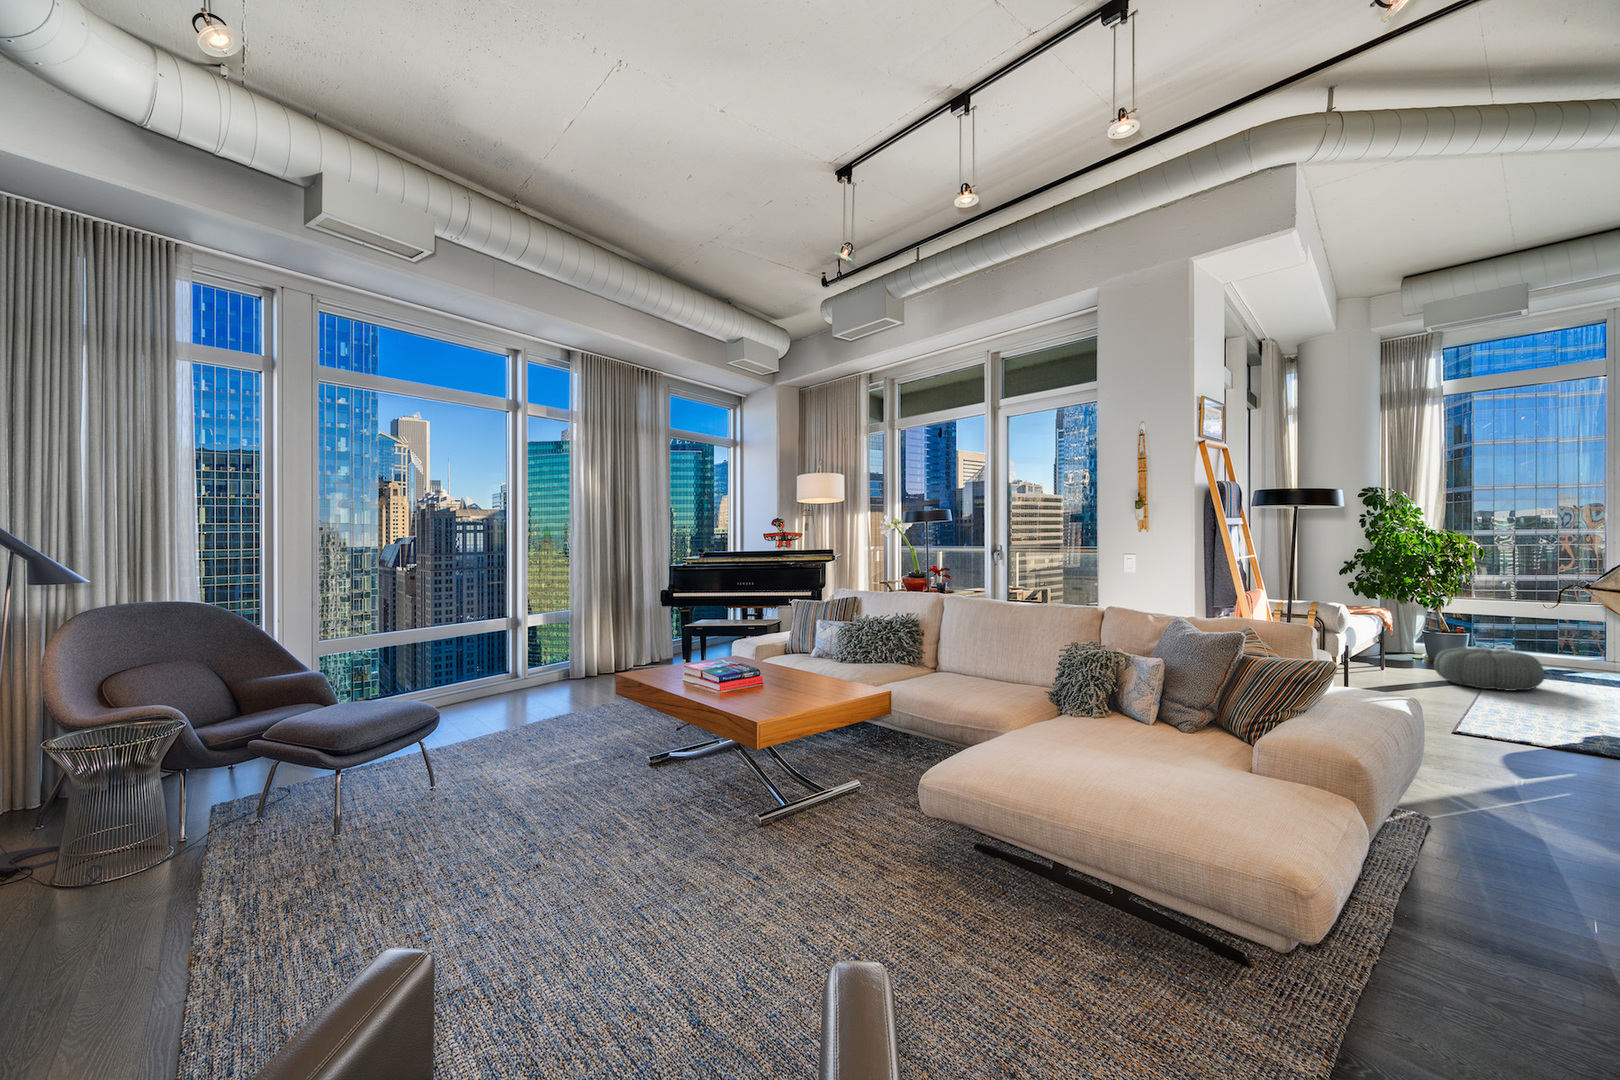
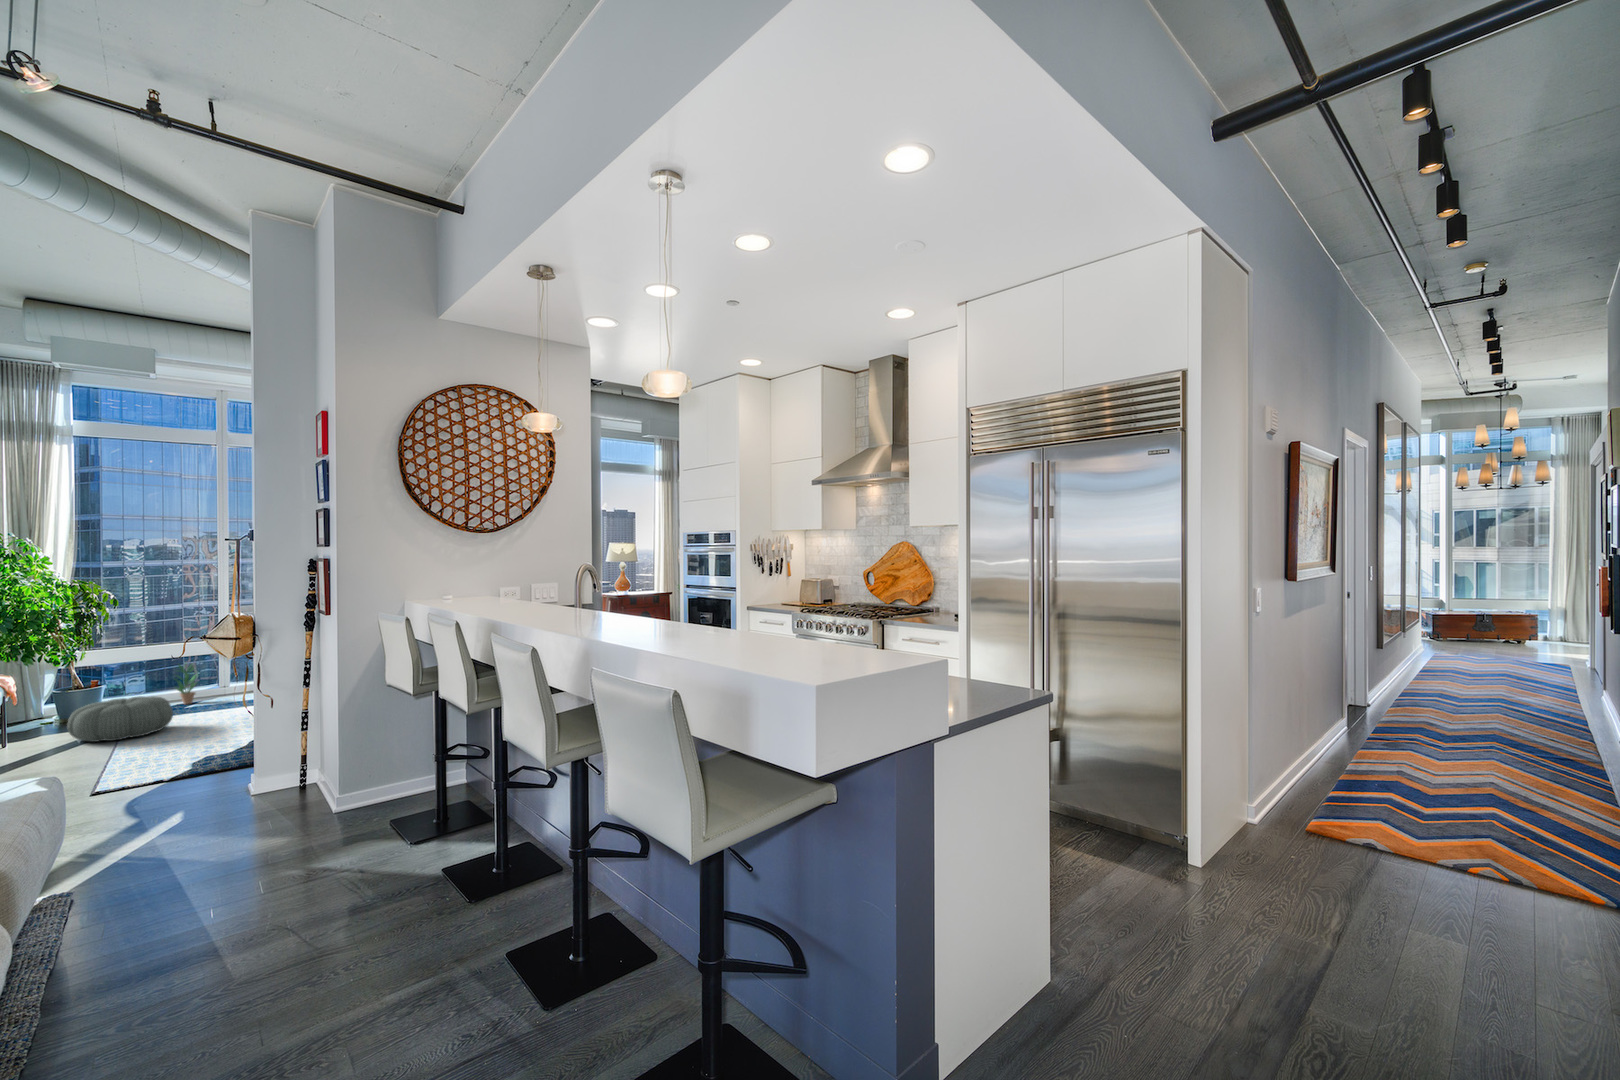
potted plant: none [1544,623,1581,671] -> present [174,664,198,704]

